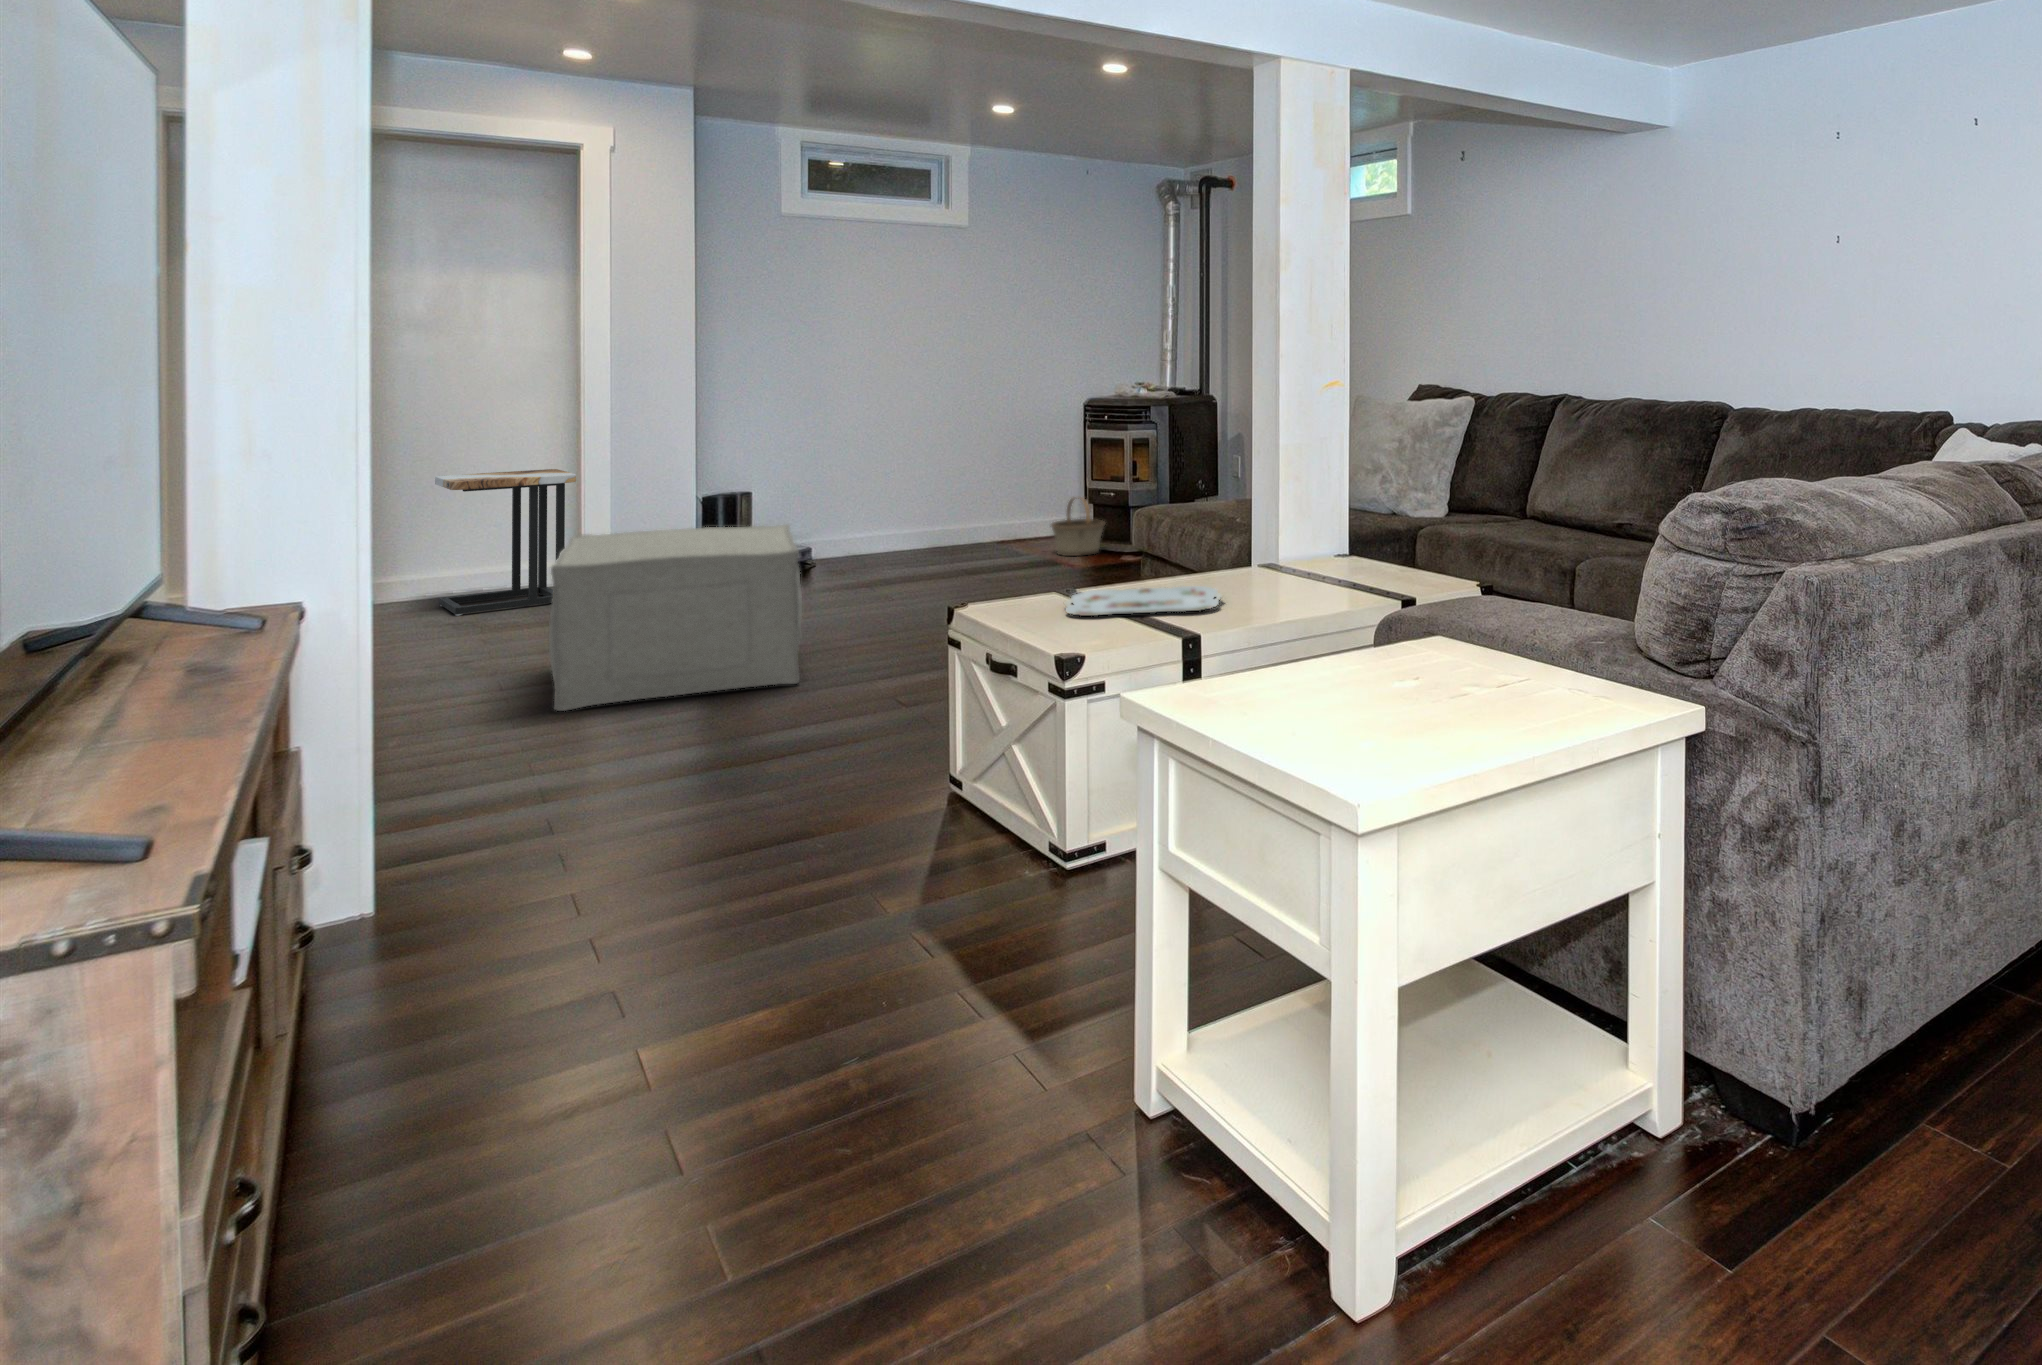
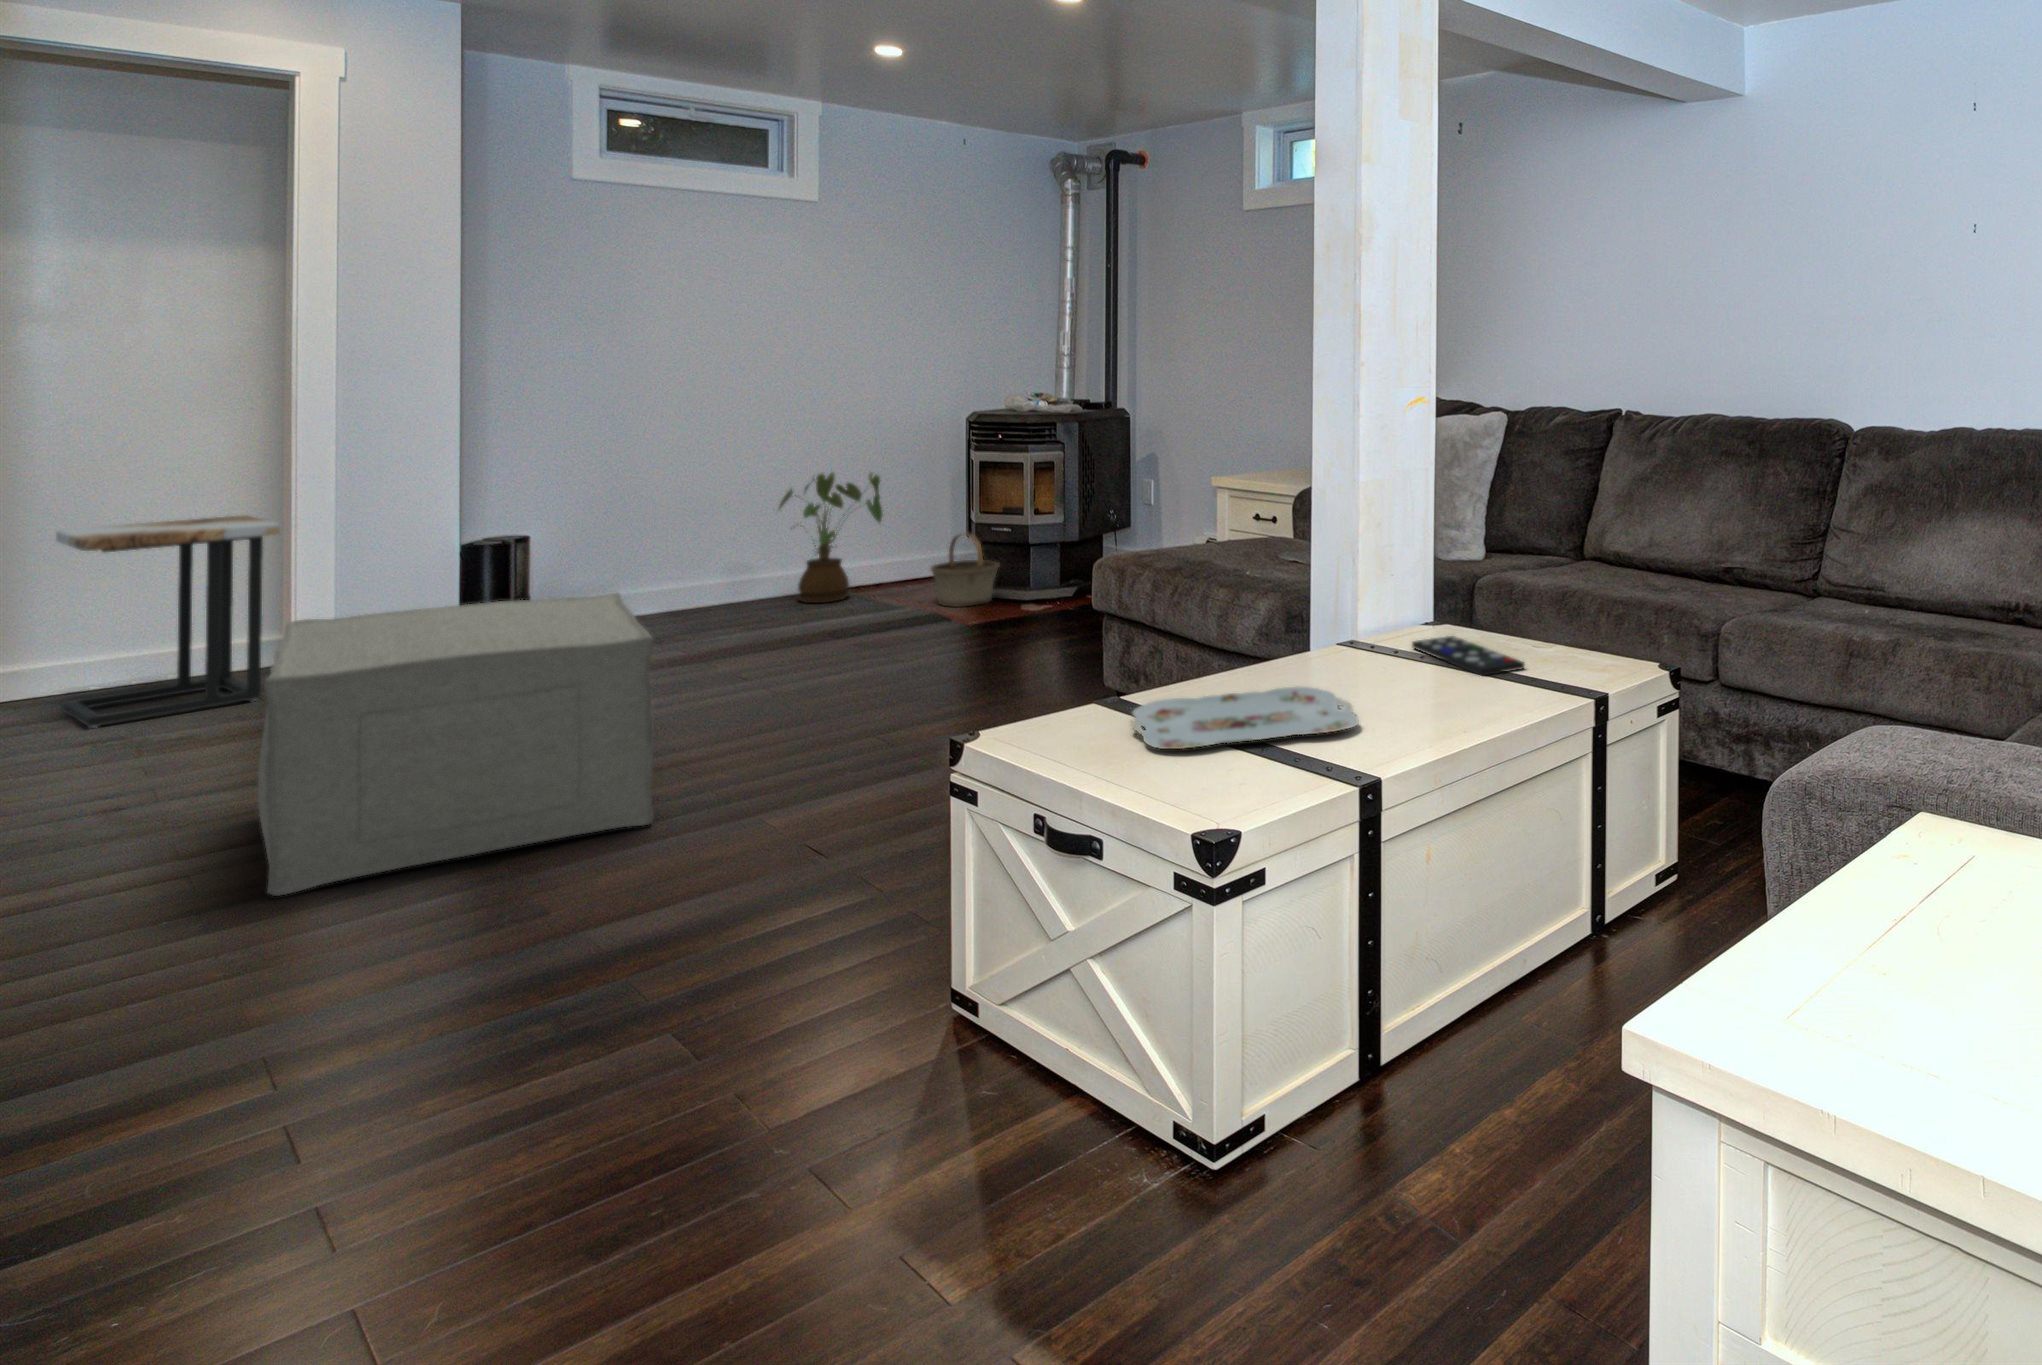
house plant: none [933,446,1017,551] -> present [779,473,882,603]
remote control: none [1313,562,1380,586] -> present [1412,636,1525,676]

